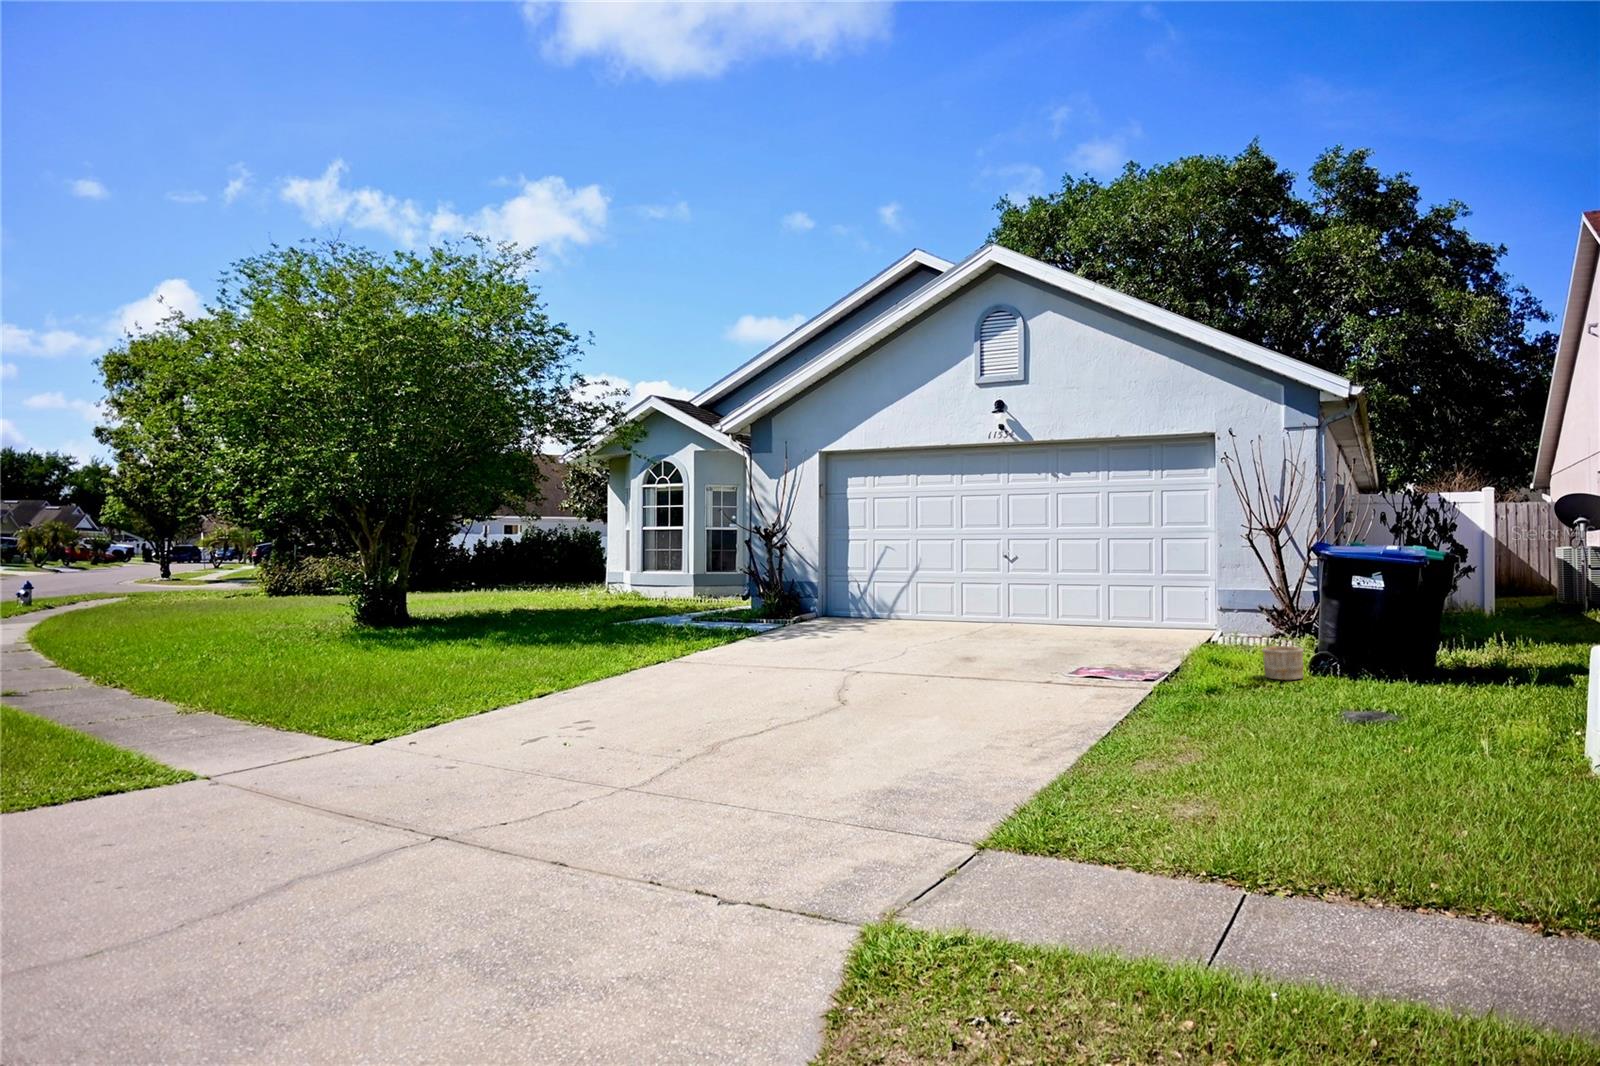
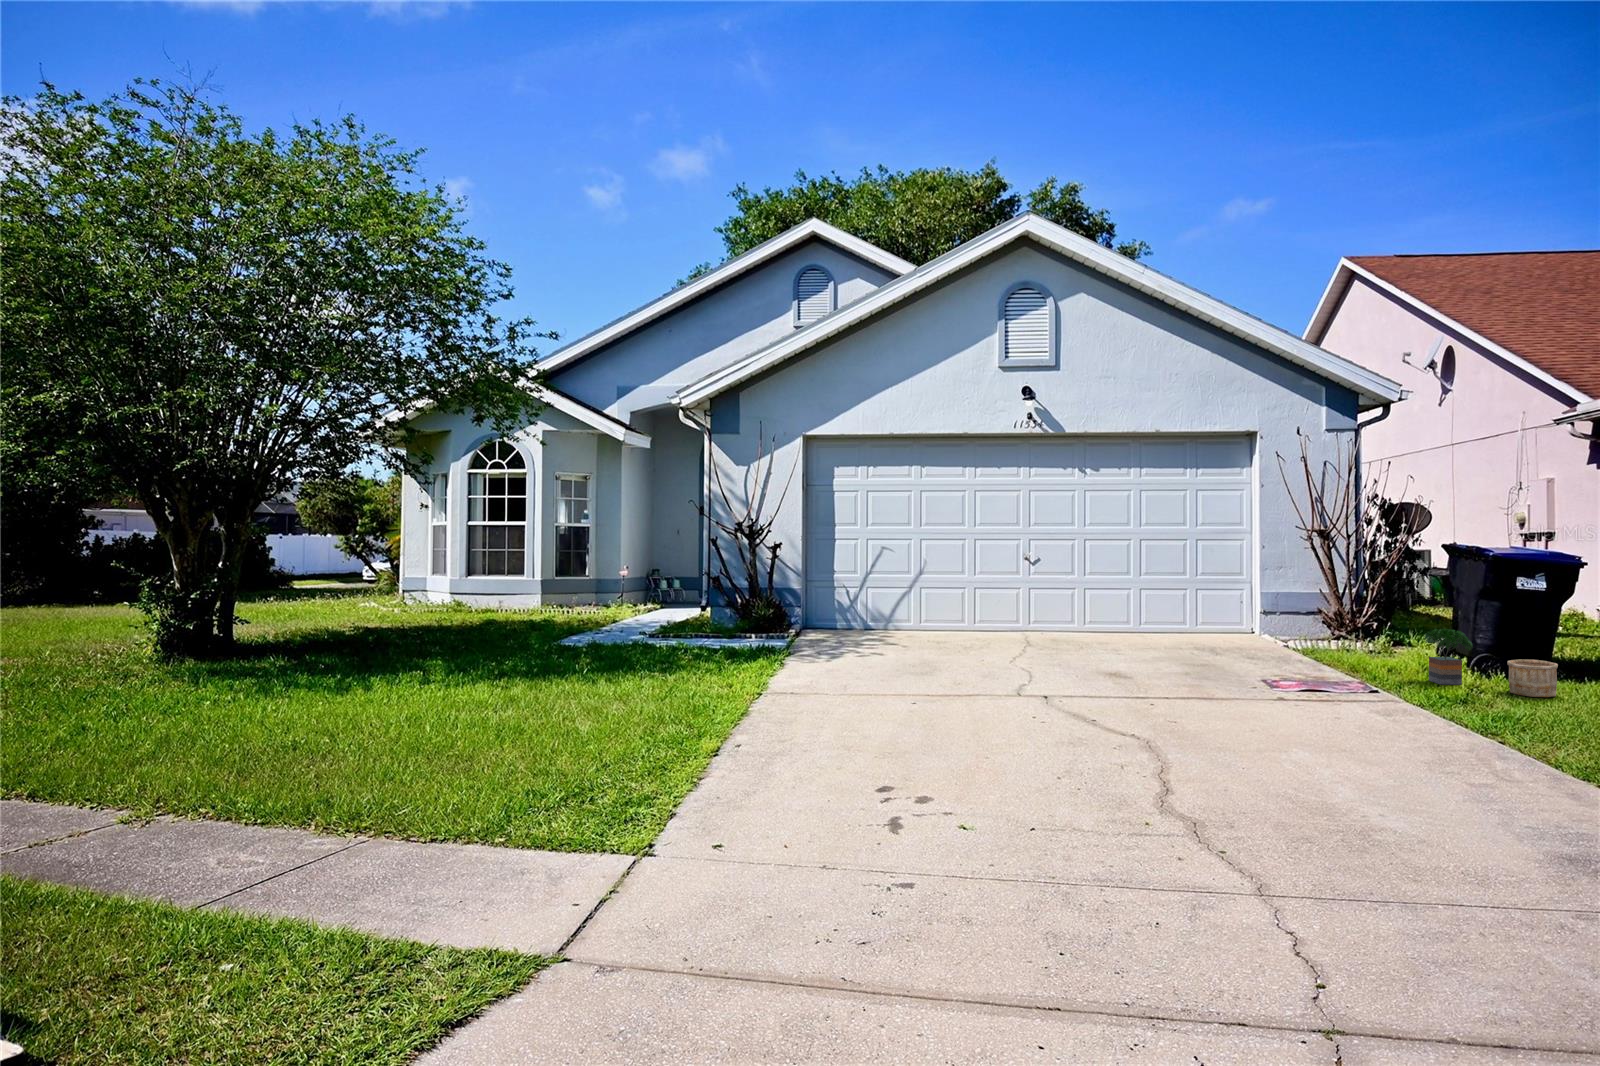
potted tree: none [1219,616,1257,669] -> present [1425,629,1472,685]

